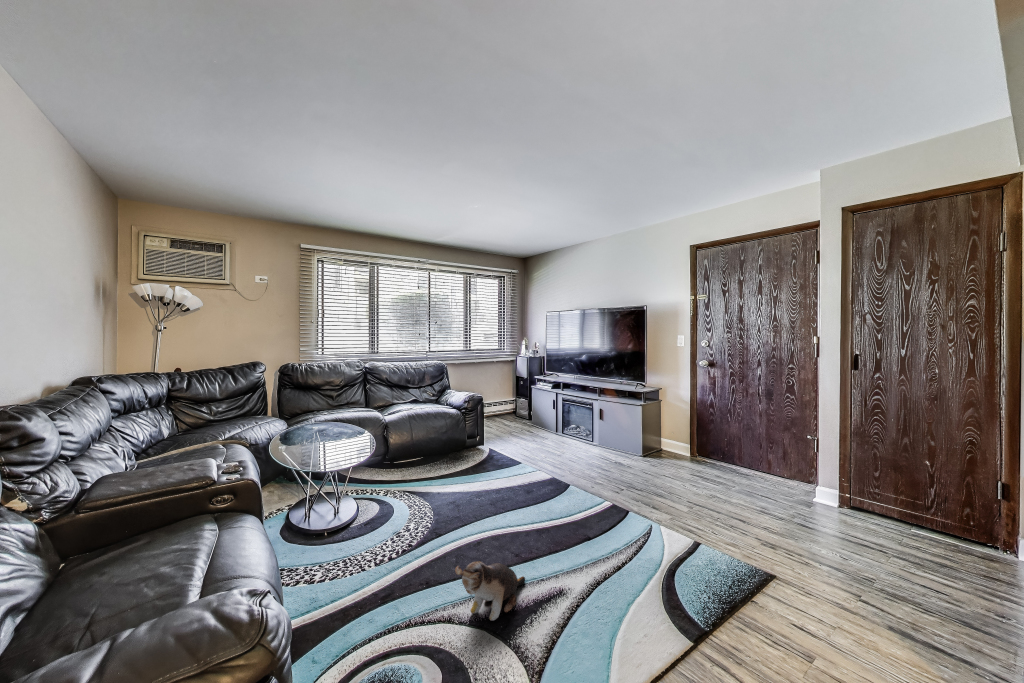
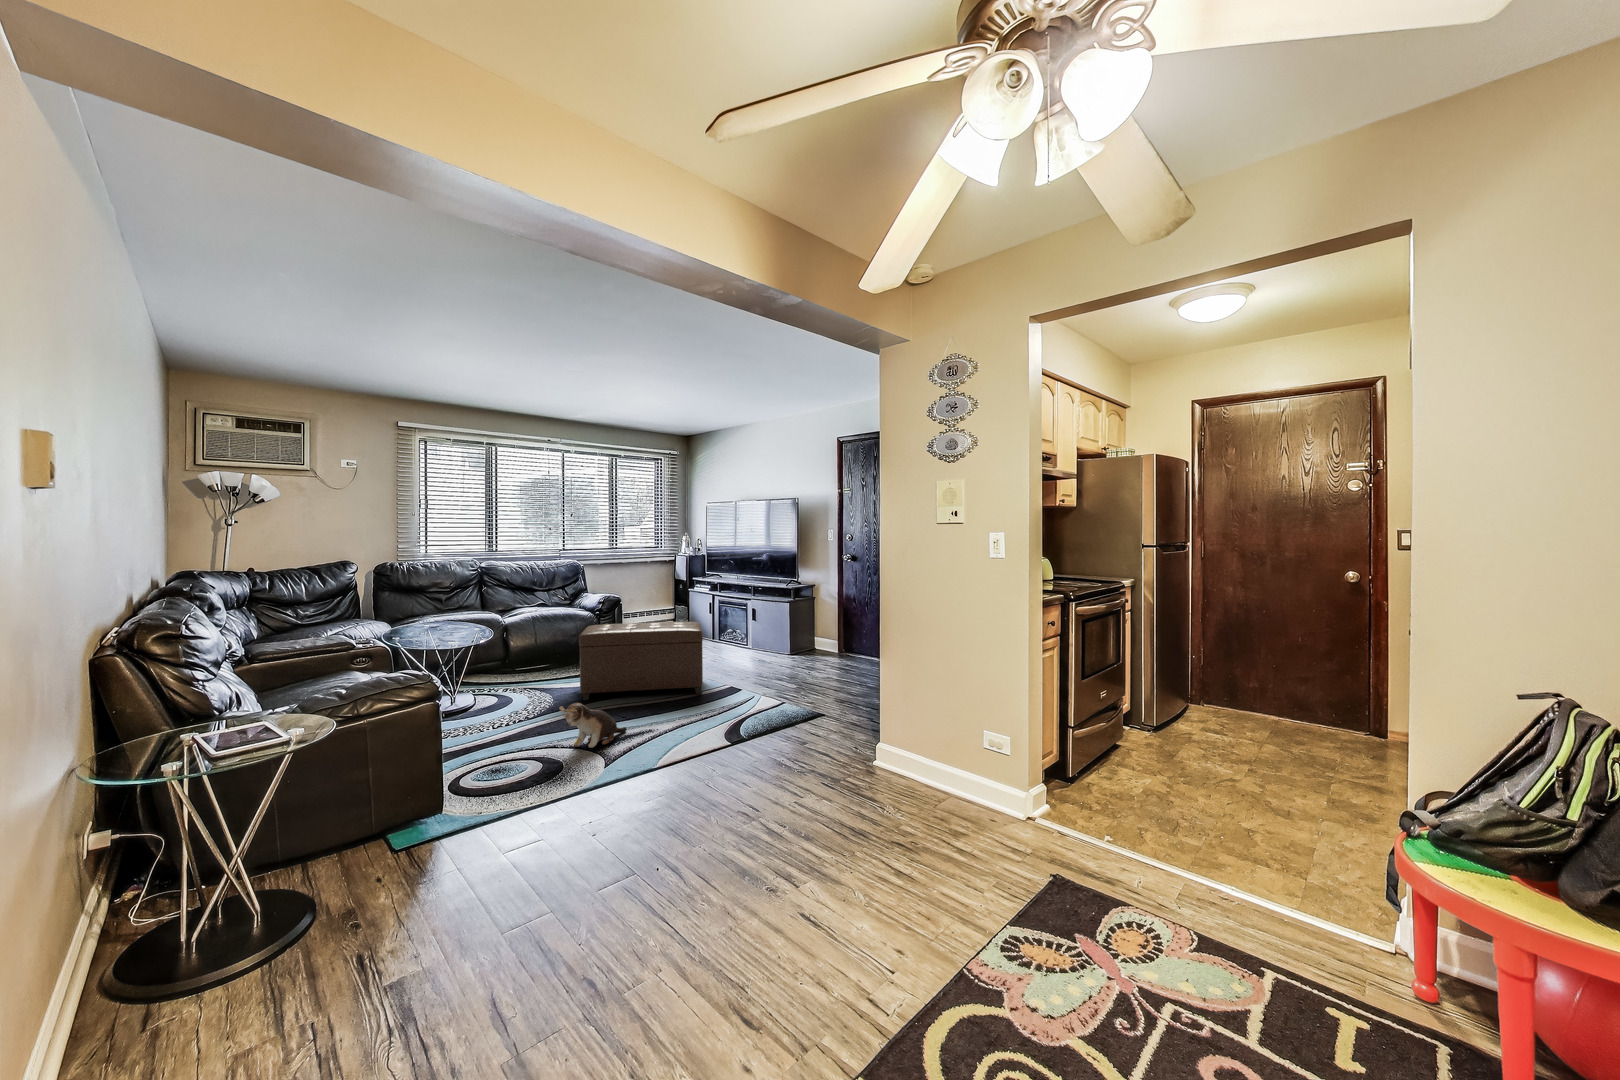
ottoman: none [459,430,584,515] -> present [579,622,703,700]

